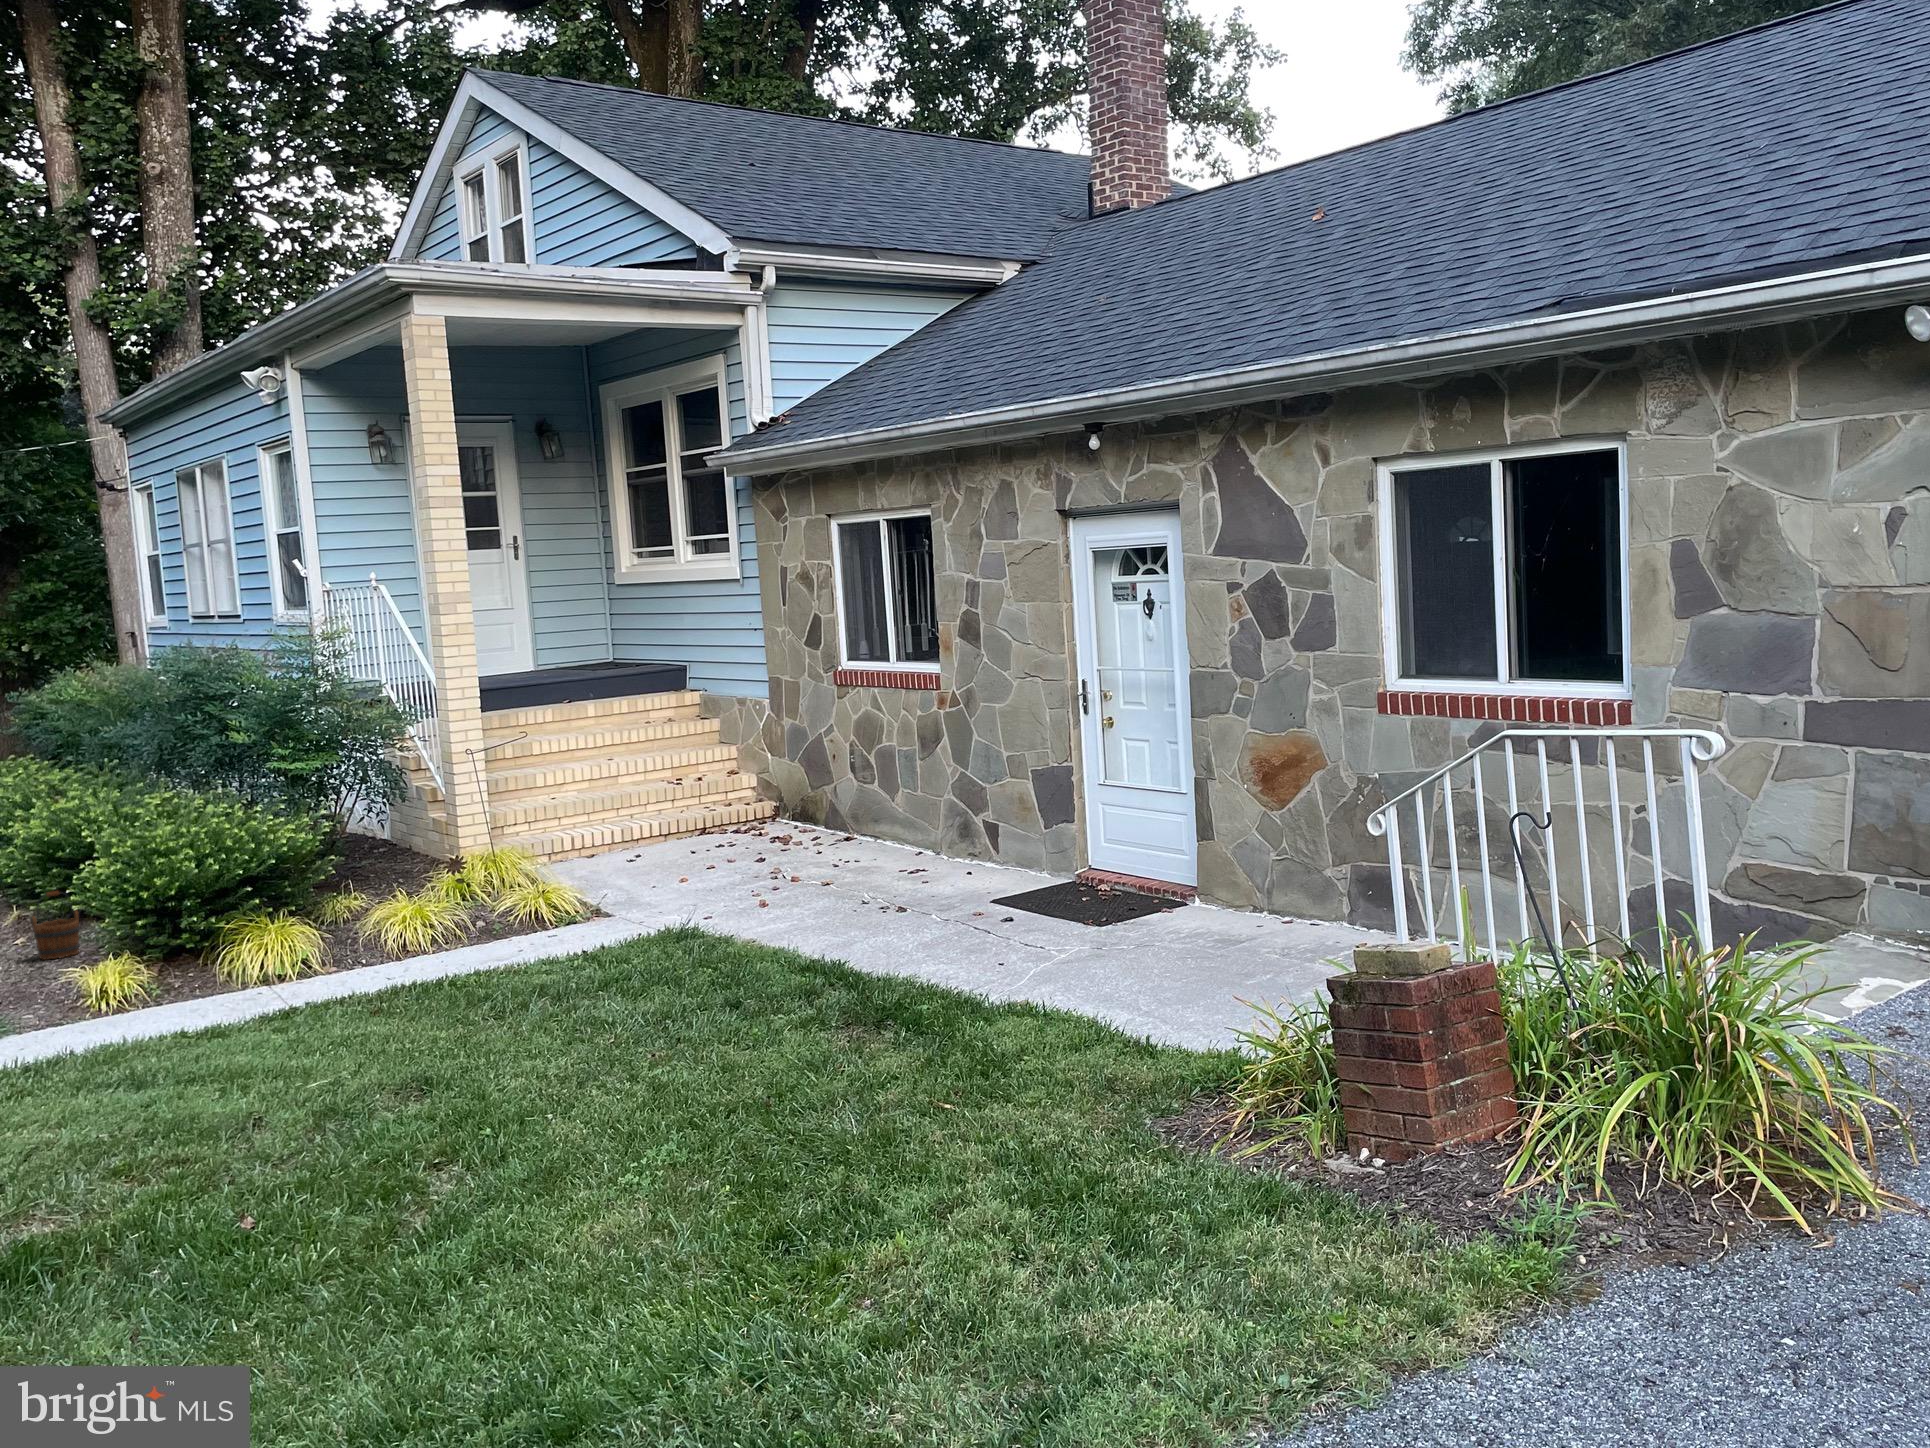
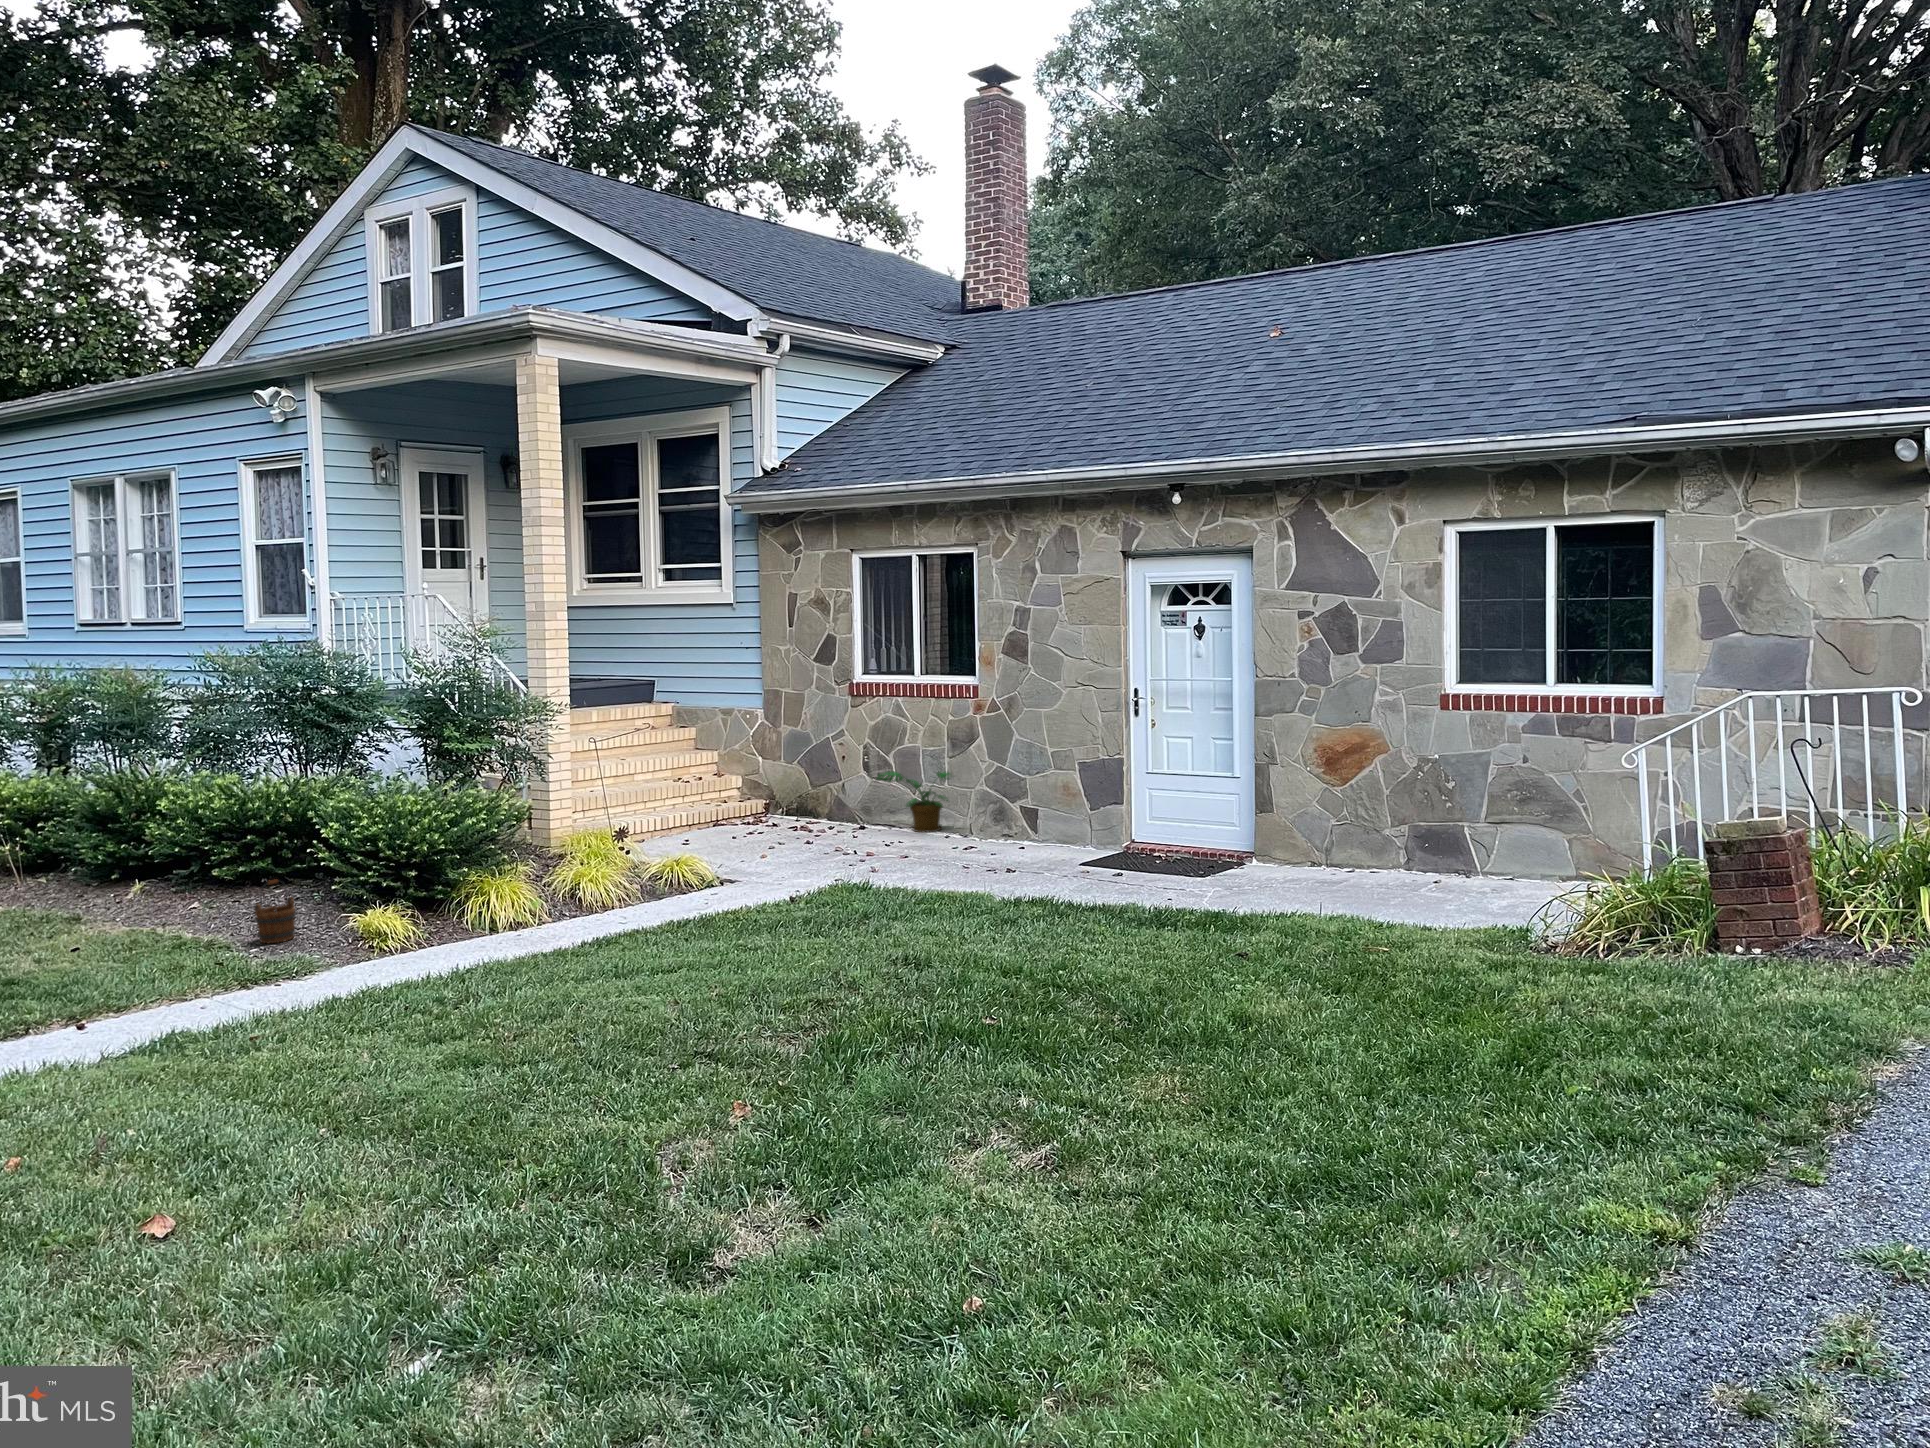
potted plant: none [827,782,925,857] -> present [876,771,951,832]

